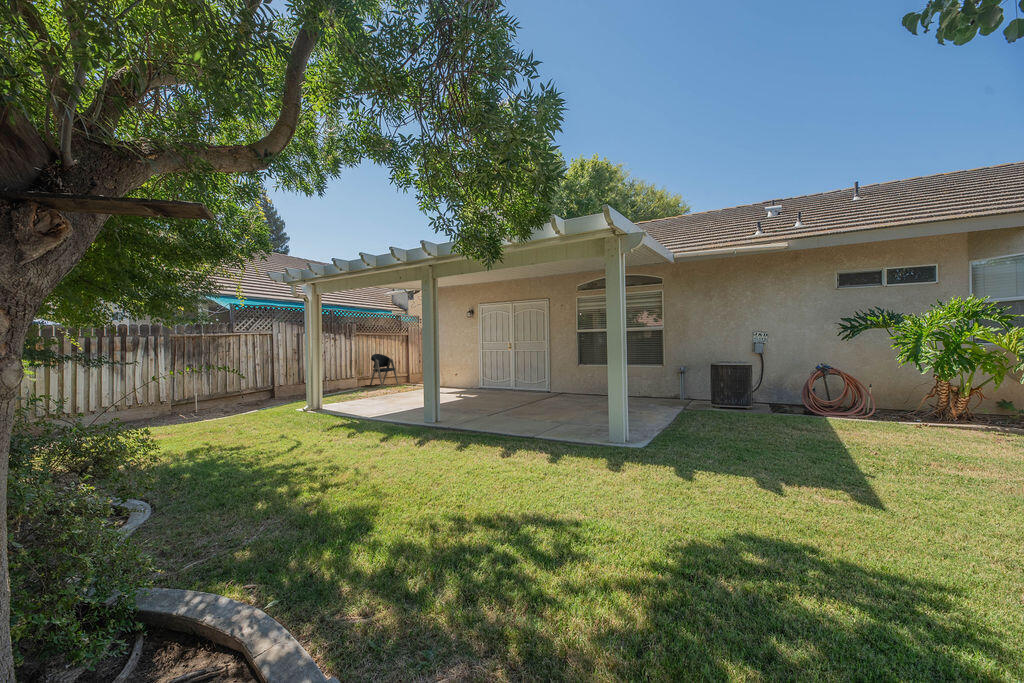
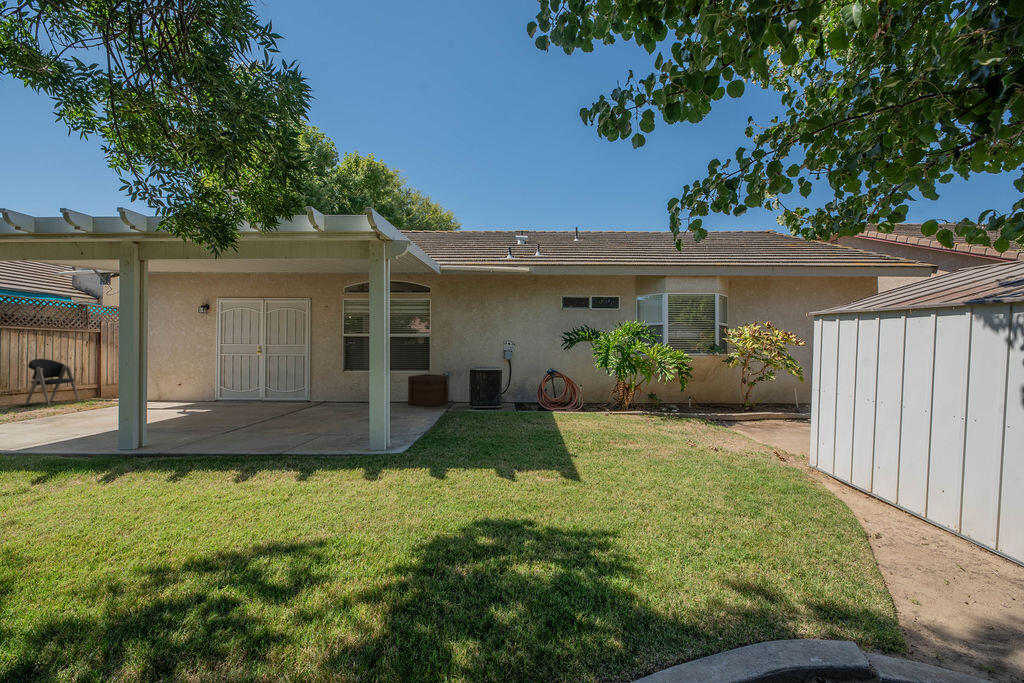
wooden crate: none [639,370,680,402] -> present [408,374,449,407]

